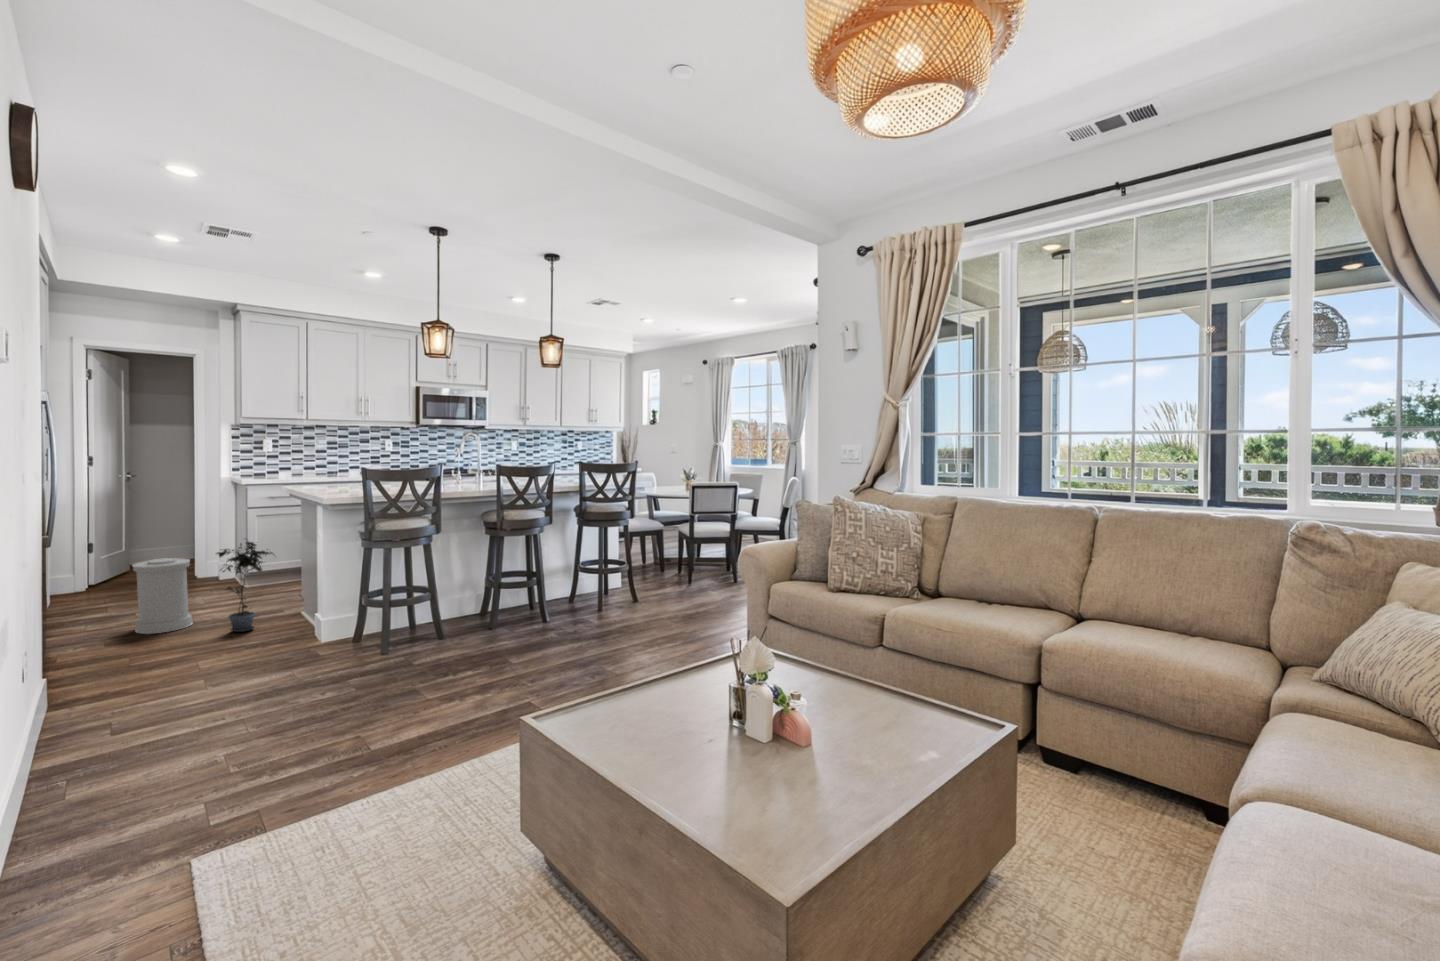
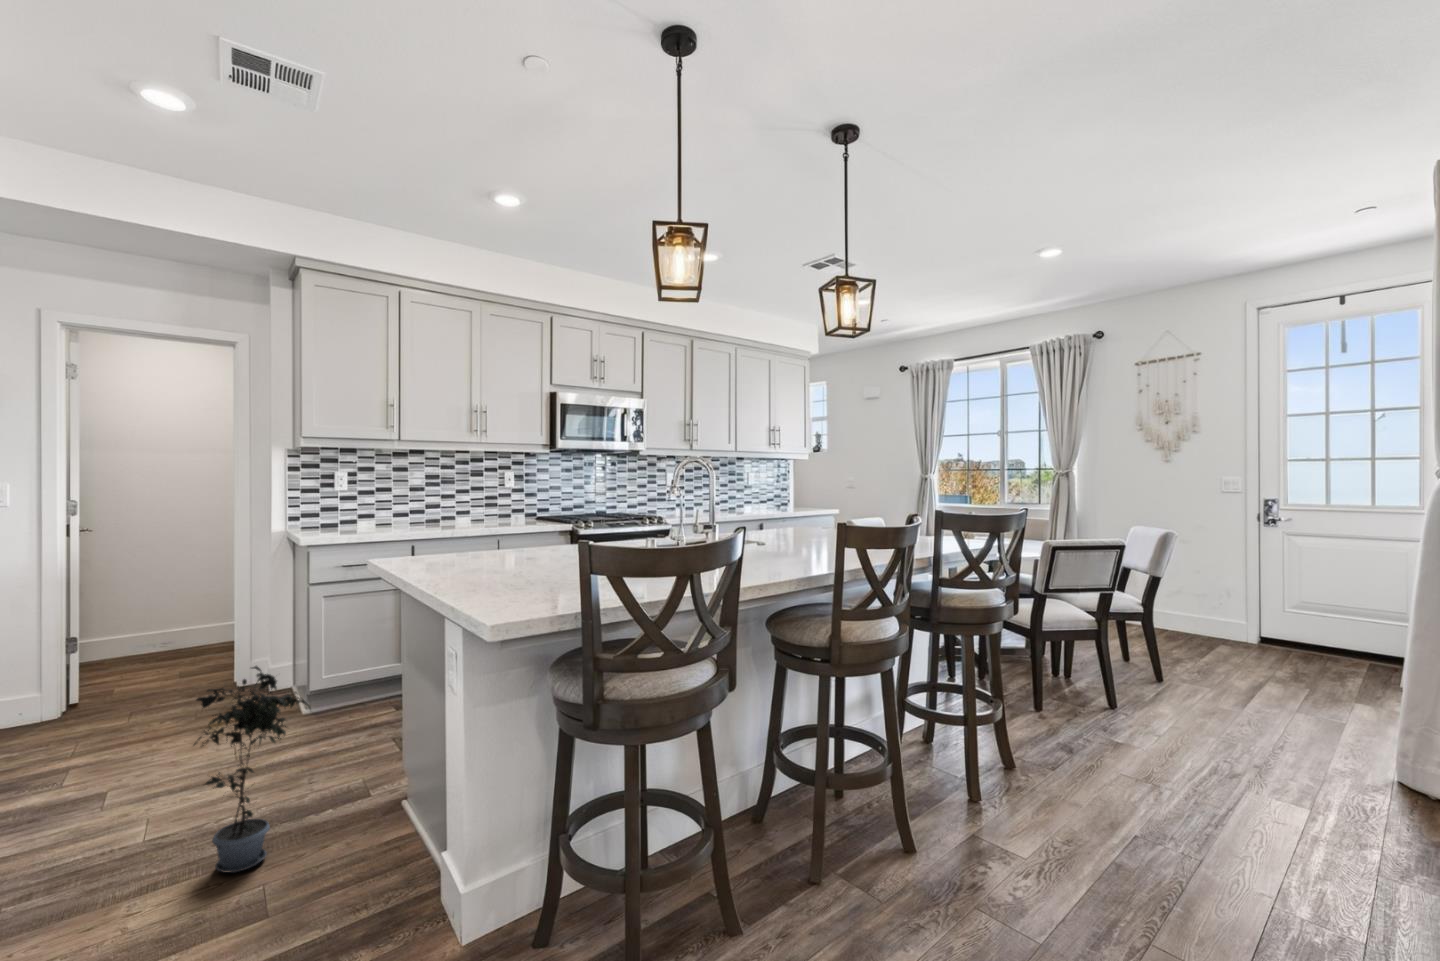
trash can: present [133,558,192,634] -> none [37,696,162,869]

